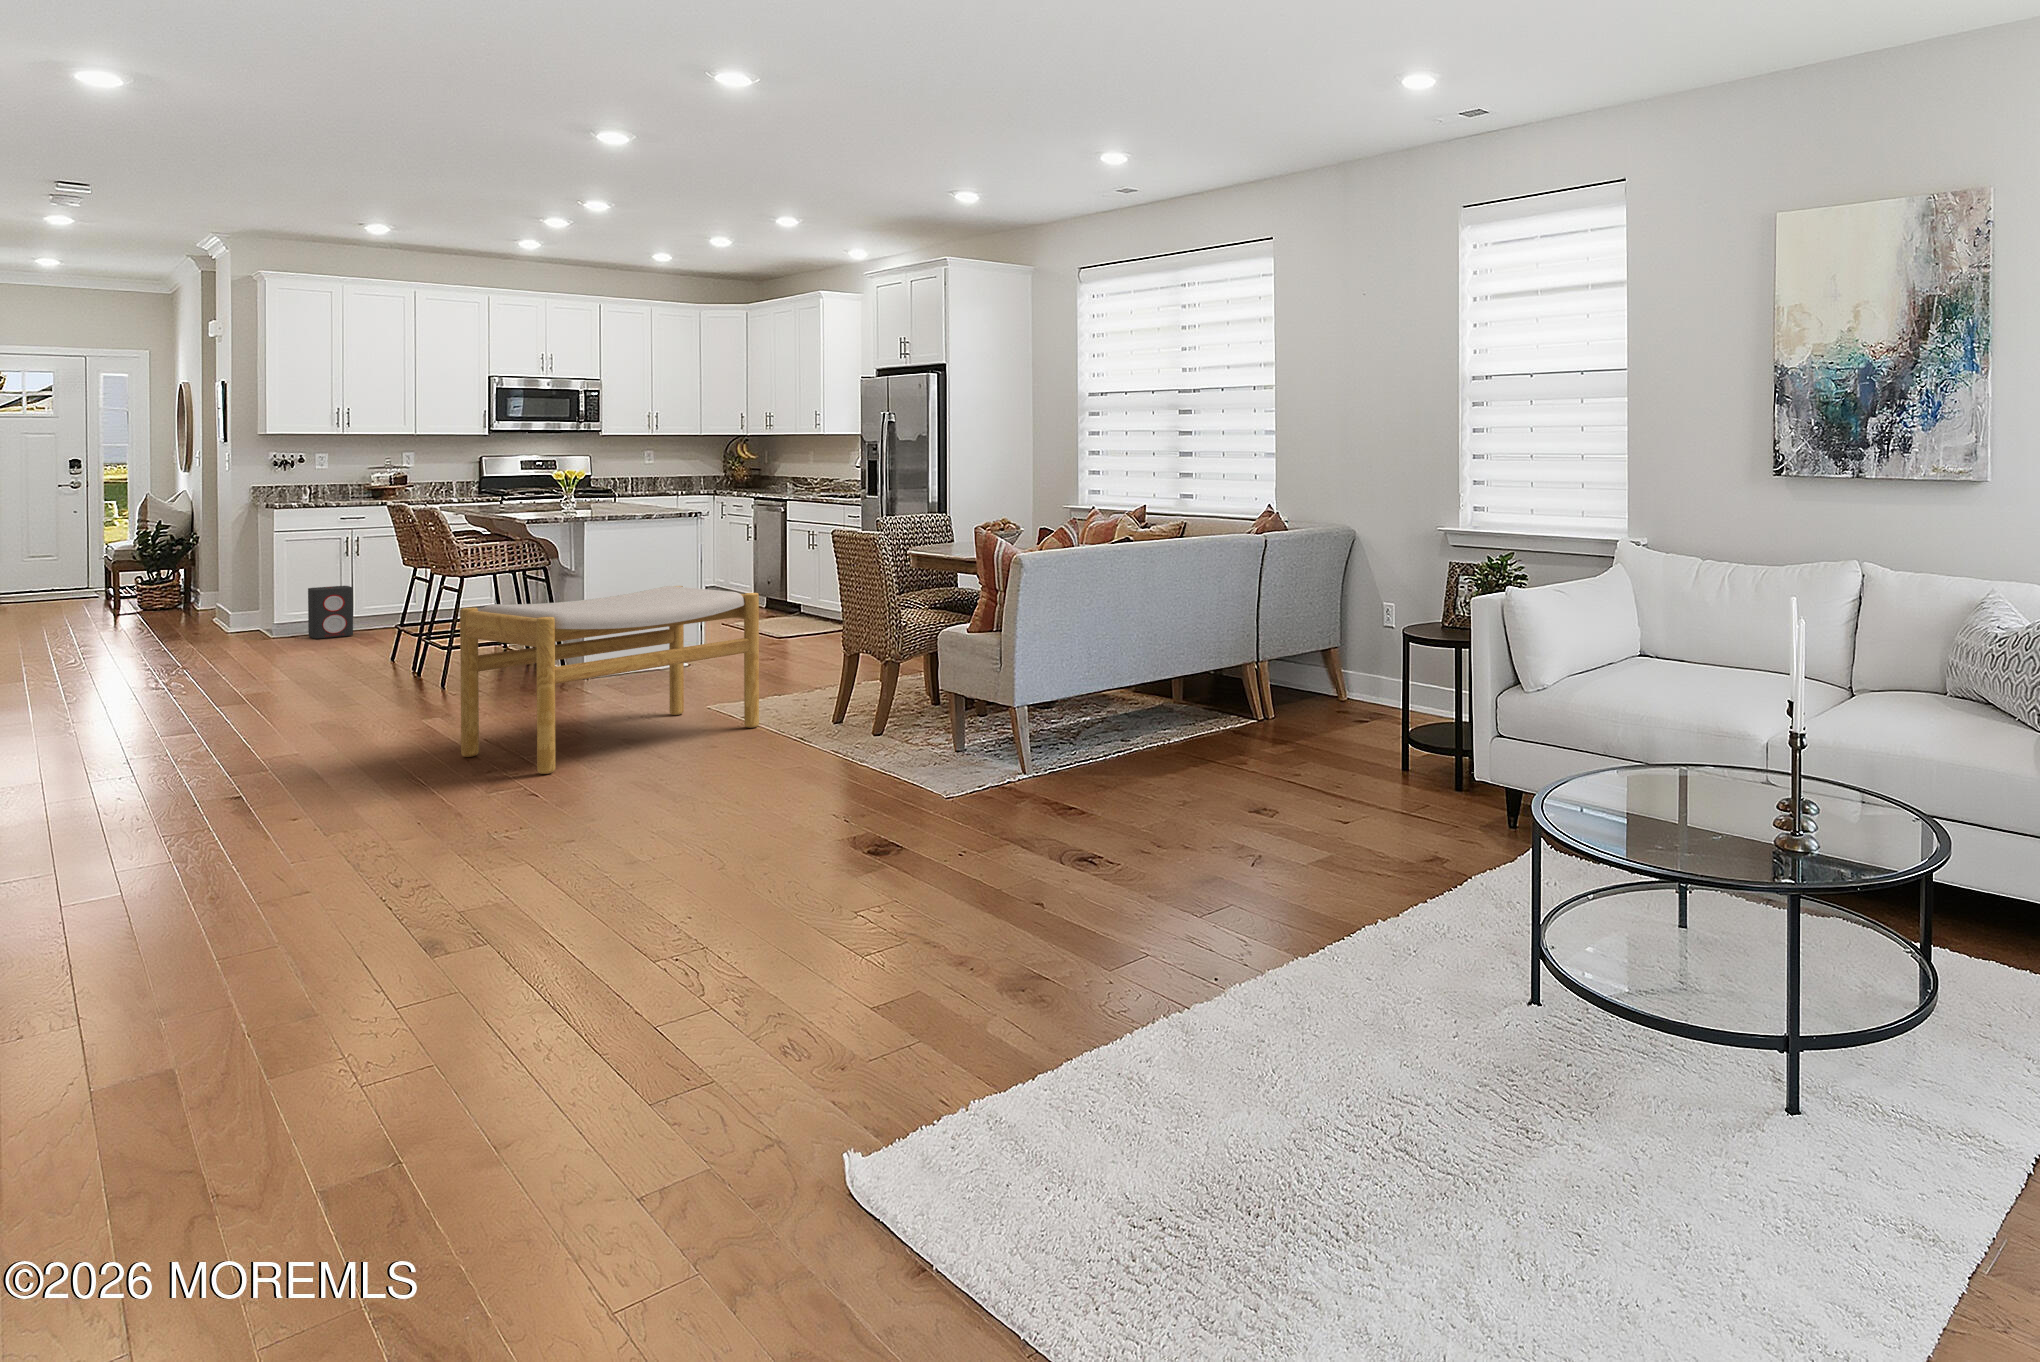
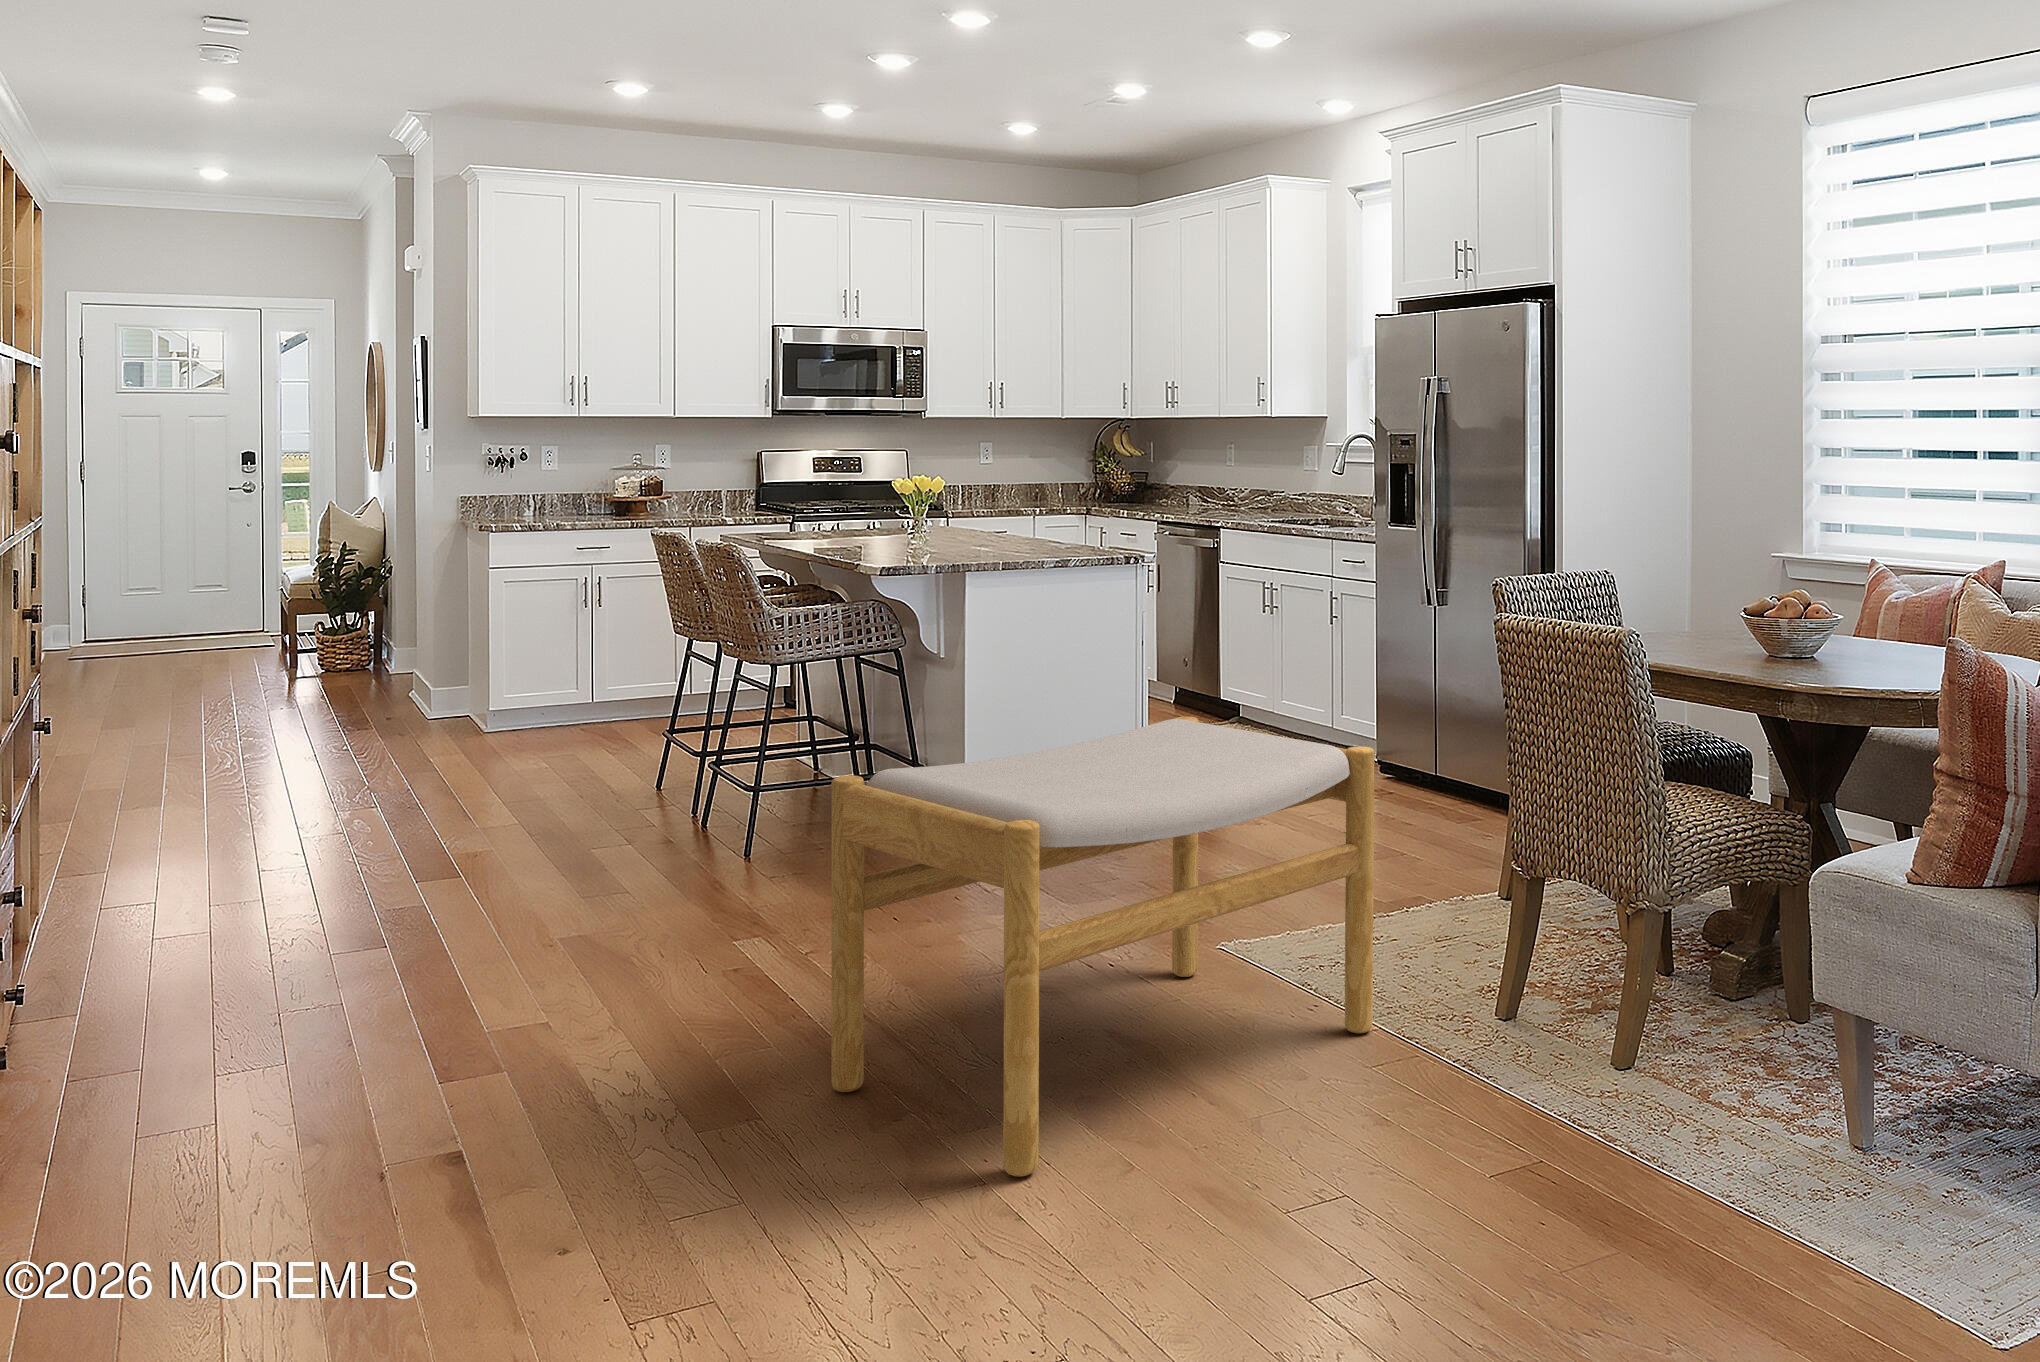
speaker: present [308,586,353,639] -> none [533,653,594,737]

